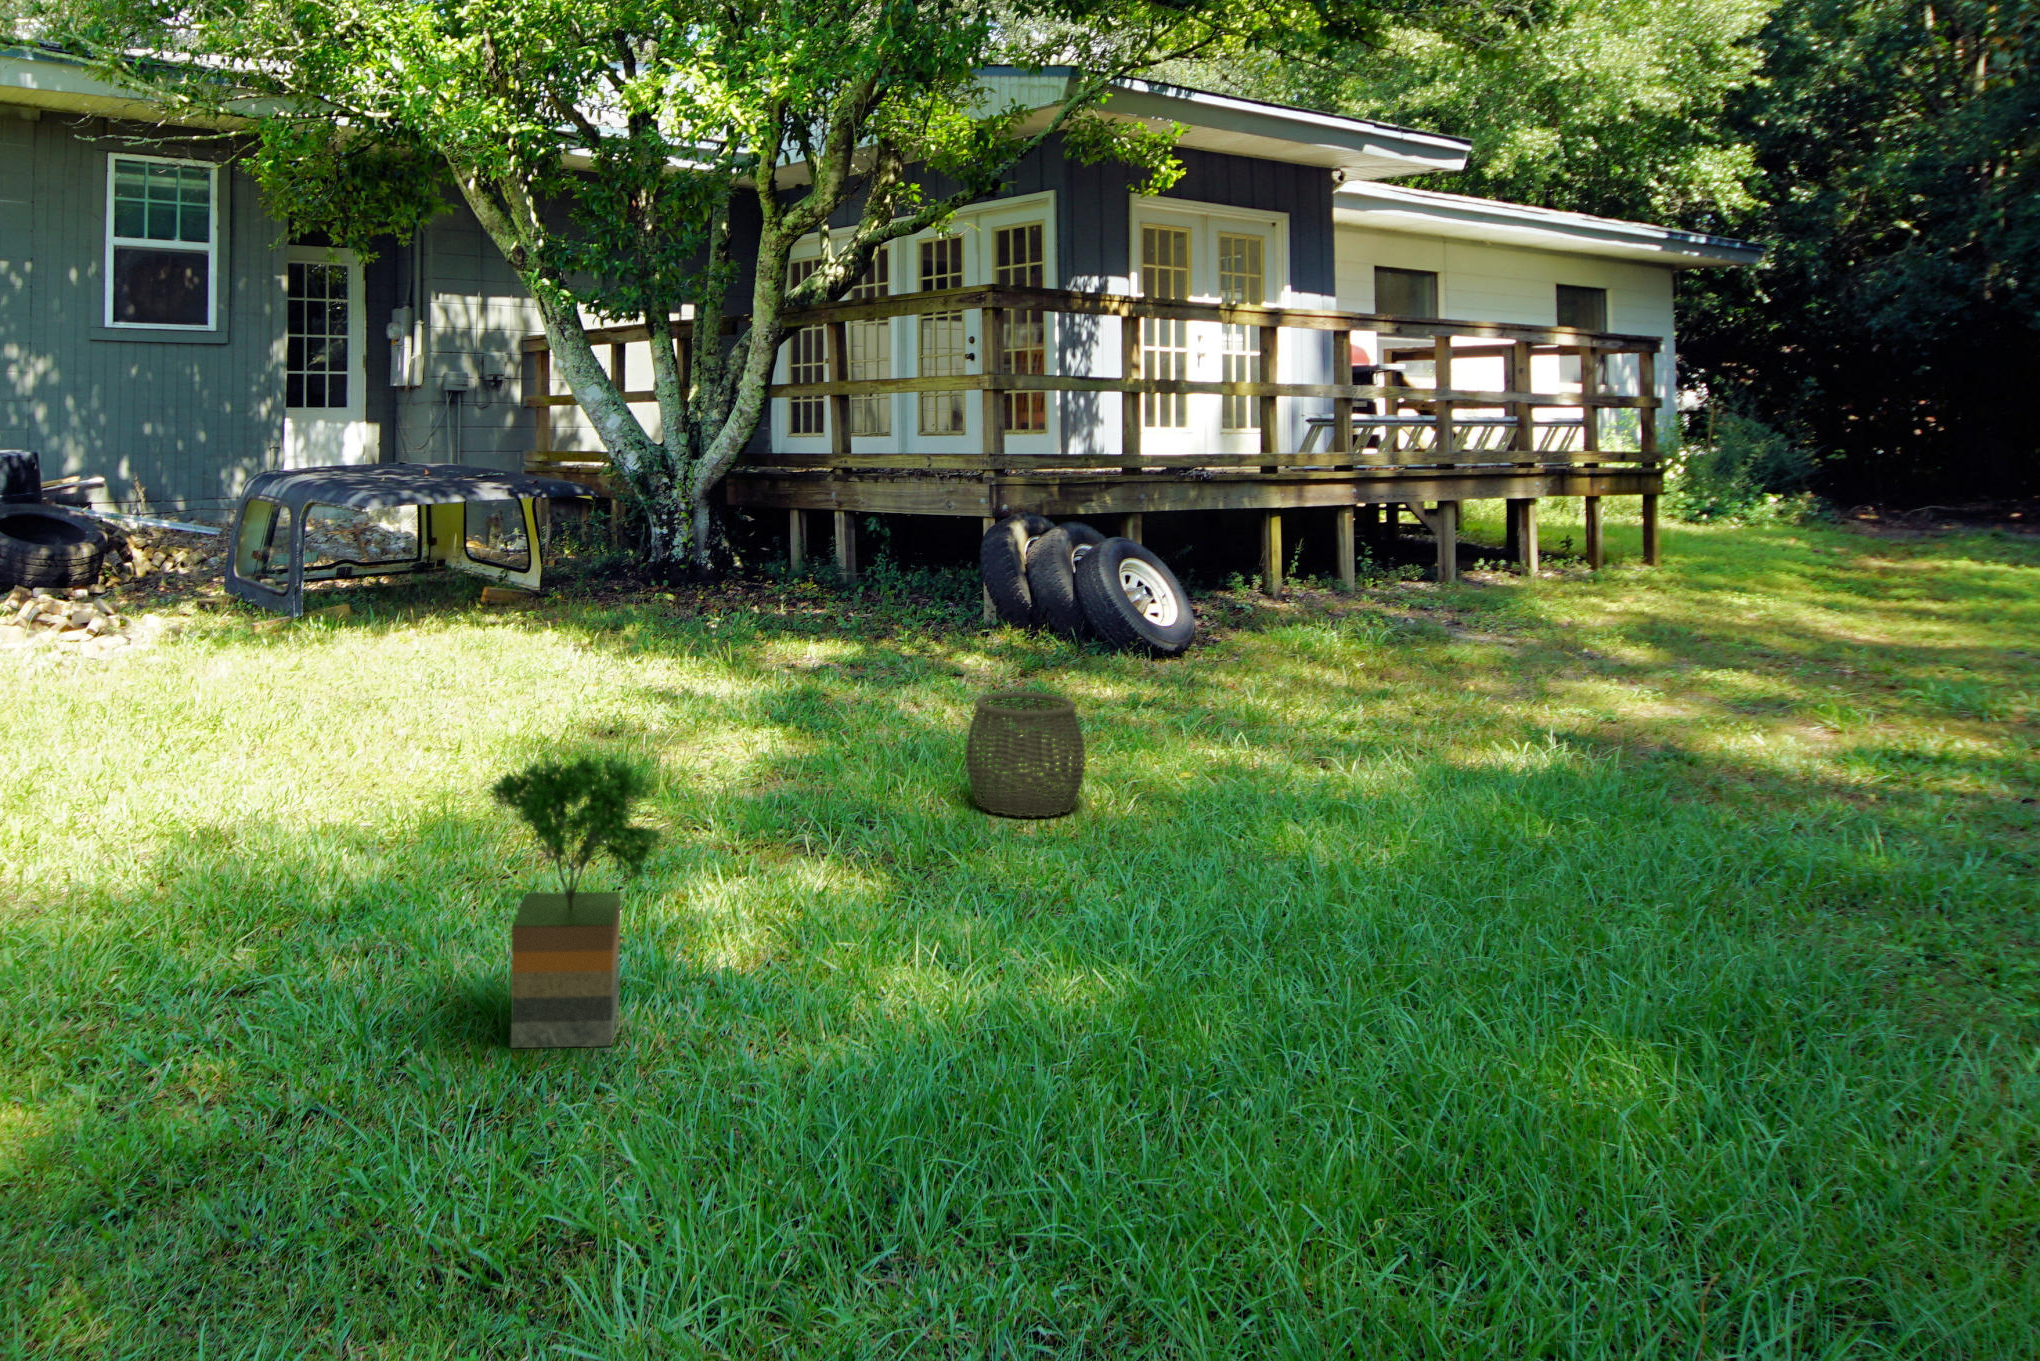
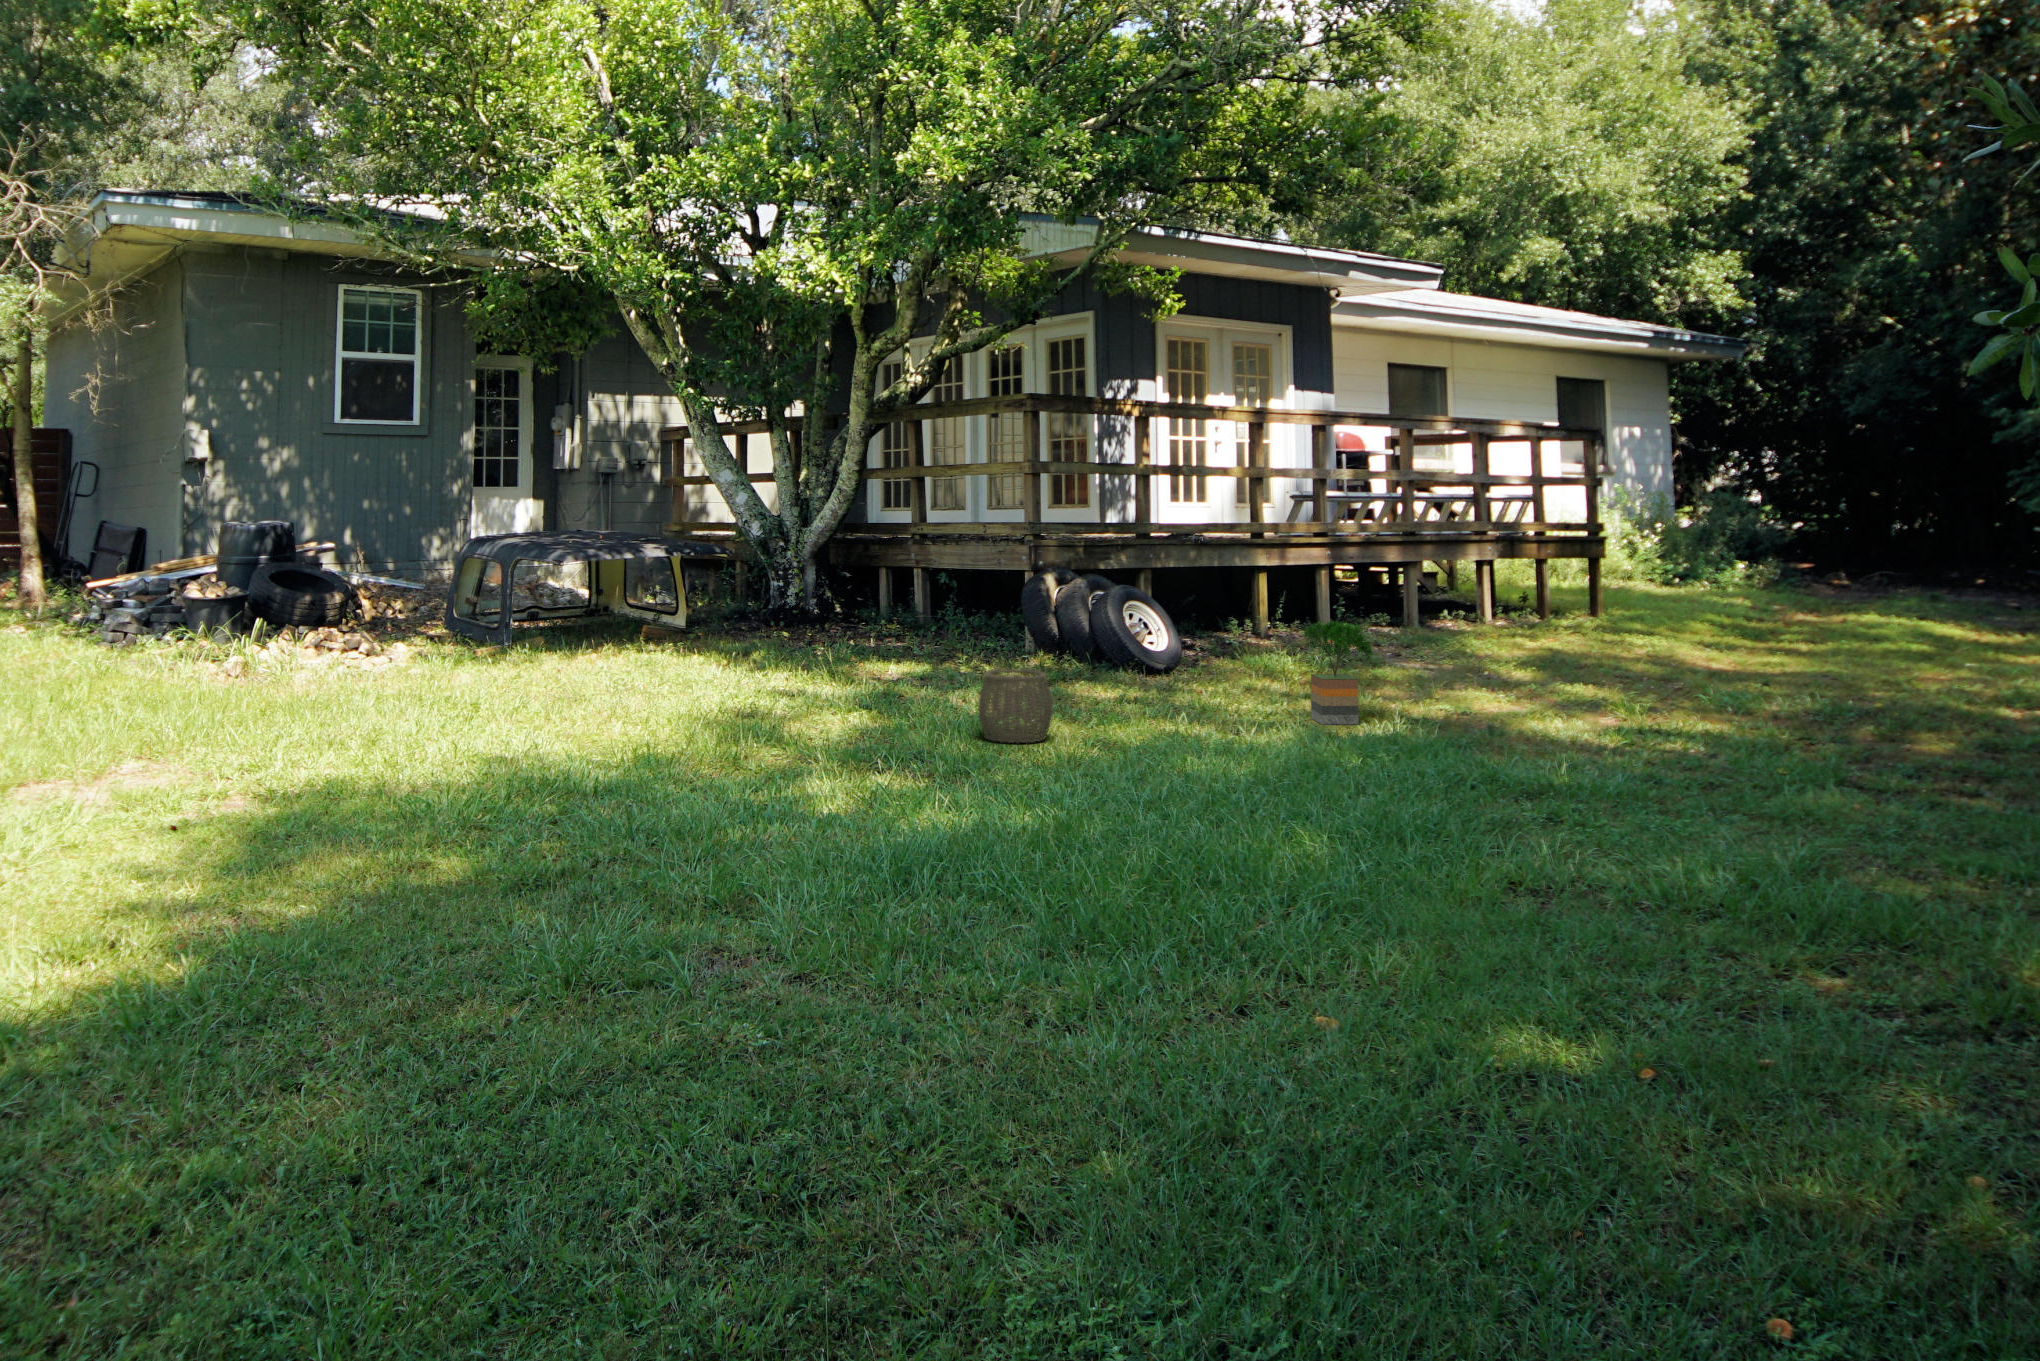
potted tree: present [488,757,664,1048] -> present [1302,621,1374,724]

